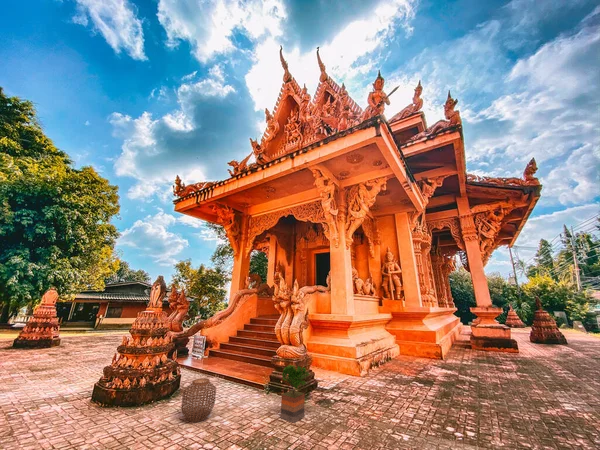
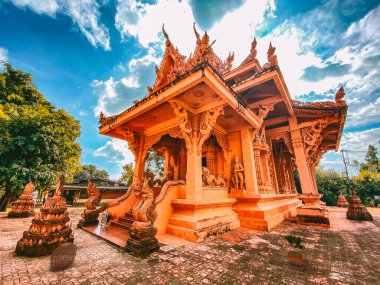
potted tree: present [281,365,309,423] -> present [284,235,305,272]

